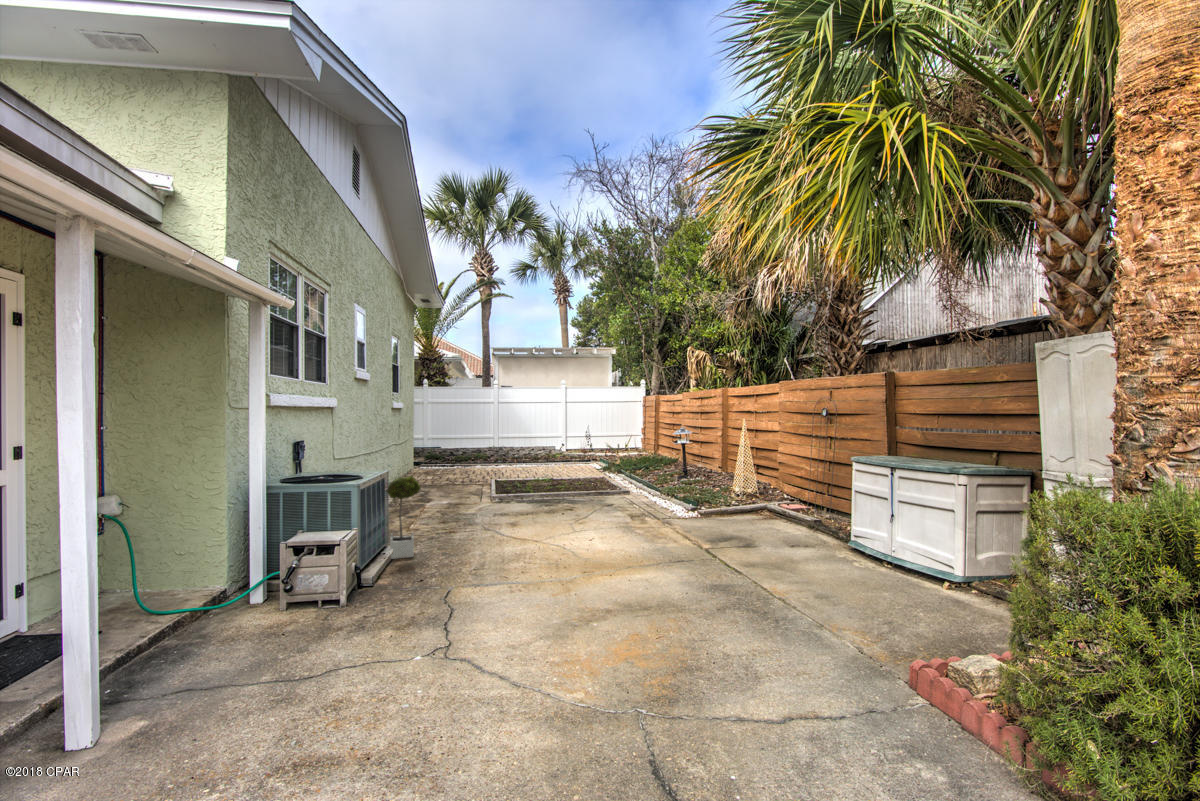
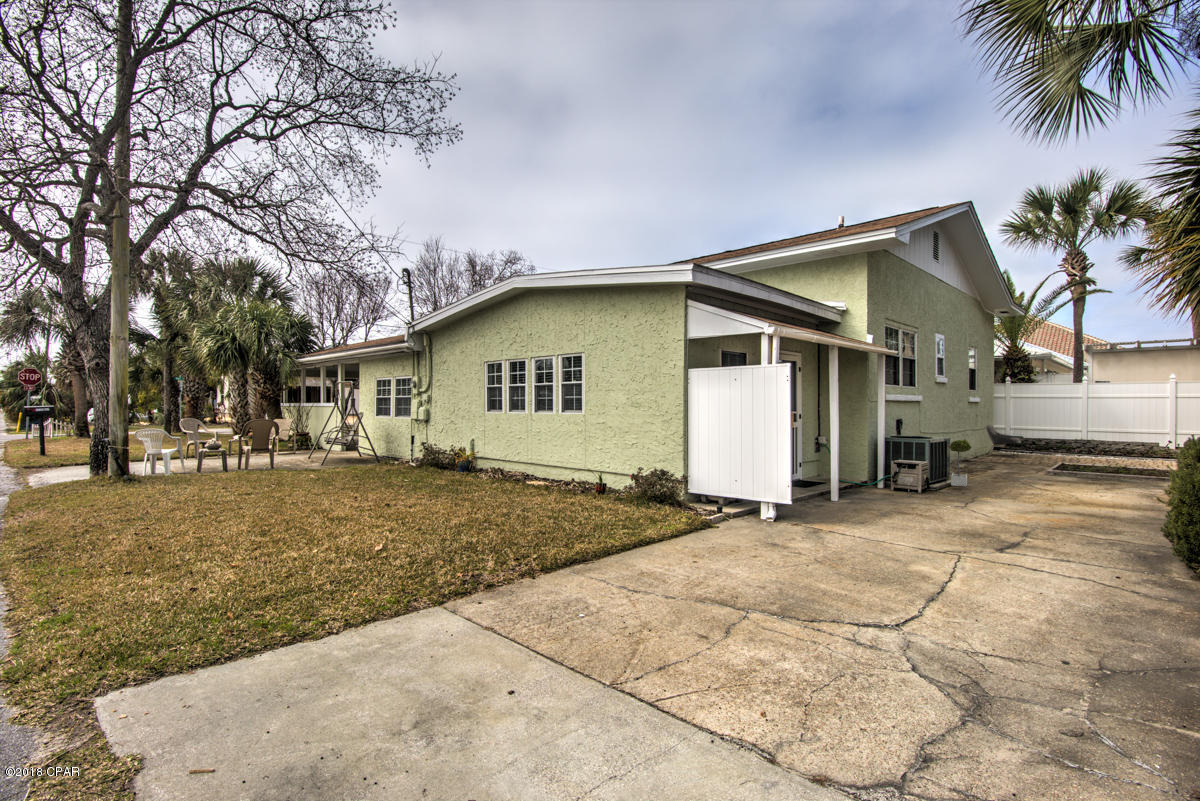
lounge chair: none [410,436,448,477] -> present [986,425,1021,456]

